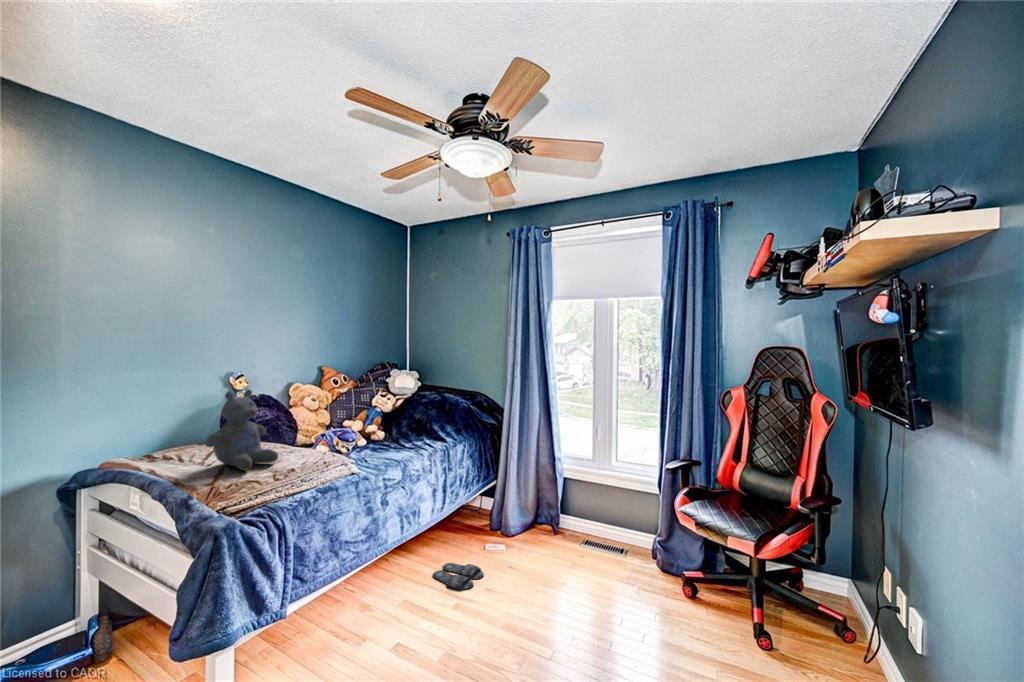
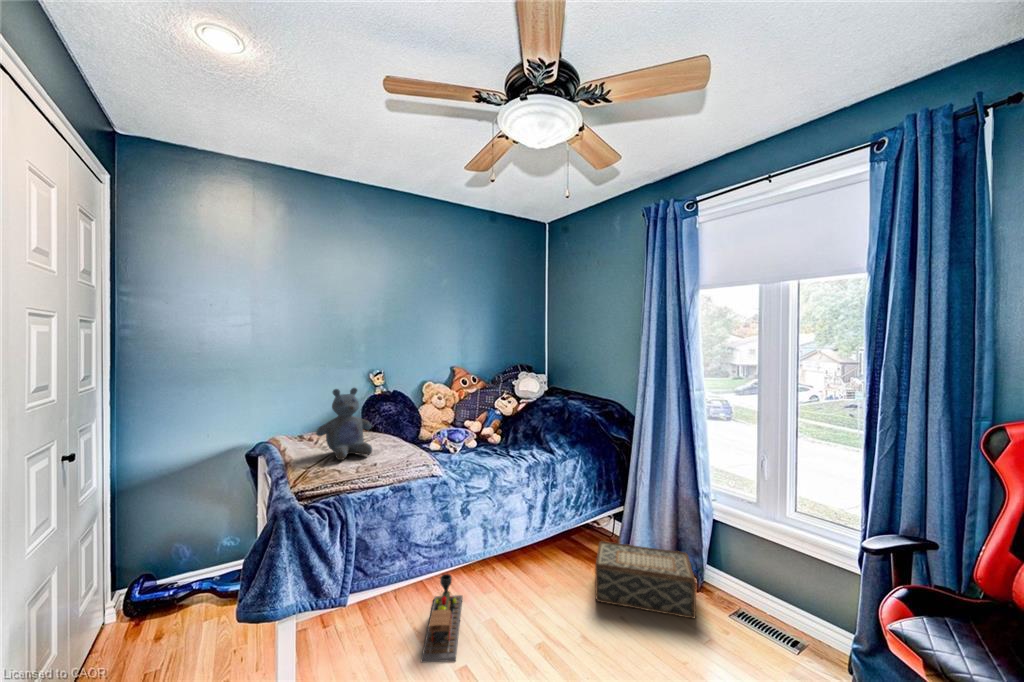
woven basket: none [482,507,562,560] -> present [595,541,696,619]
slippers: present [433,563,483,590] -> none [526,591,581,630]
toy train: none [341,568,394,652] -> present [421,574,462,663]

